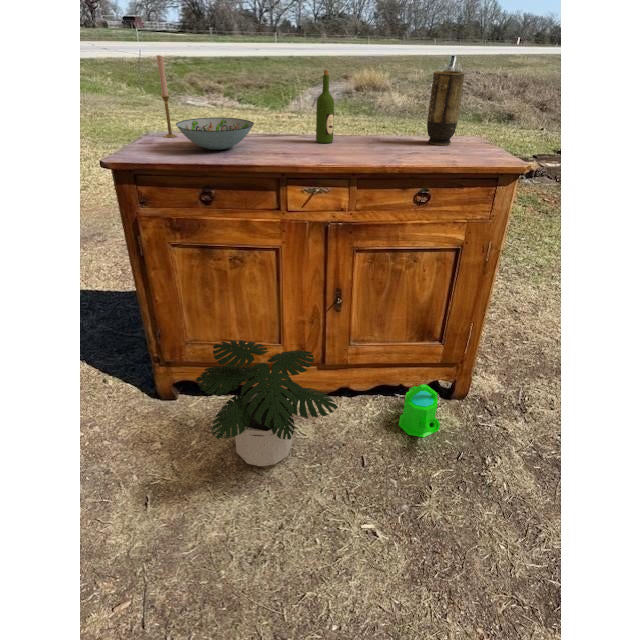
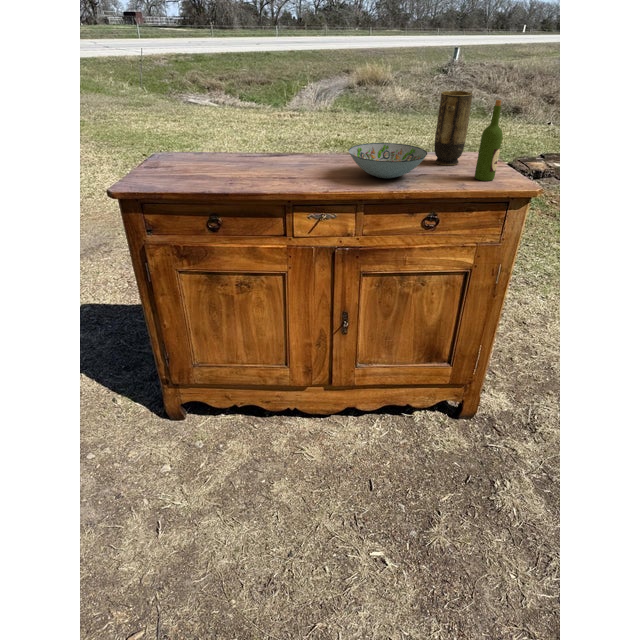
candlestick: present [157,55,176,137] -> none [161,77,182,159]
wine bottle: present [316,70,334,143] -> present [475,100,503,181]
decorative bowl: present [176,118,254,150] -> present [349,143,427,179]
potted plant: present [195,340,338,466] -> none [203,364,346,491]
watering can: present [399,384,440,438] -> none [407,406,449,458]

